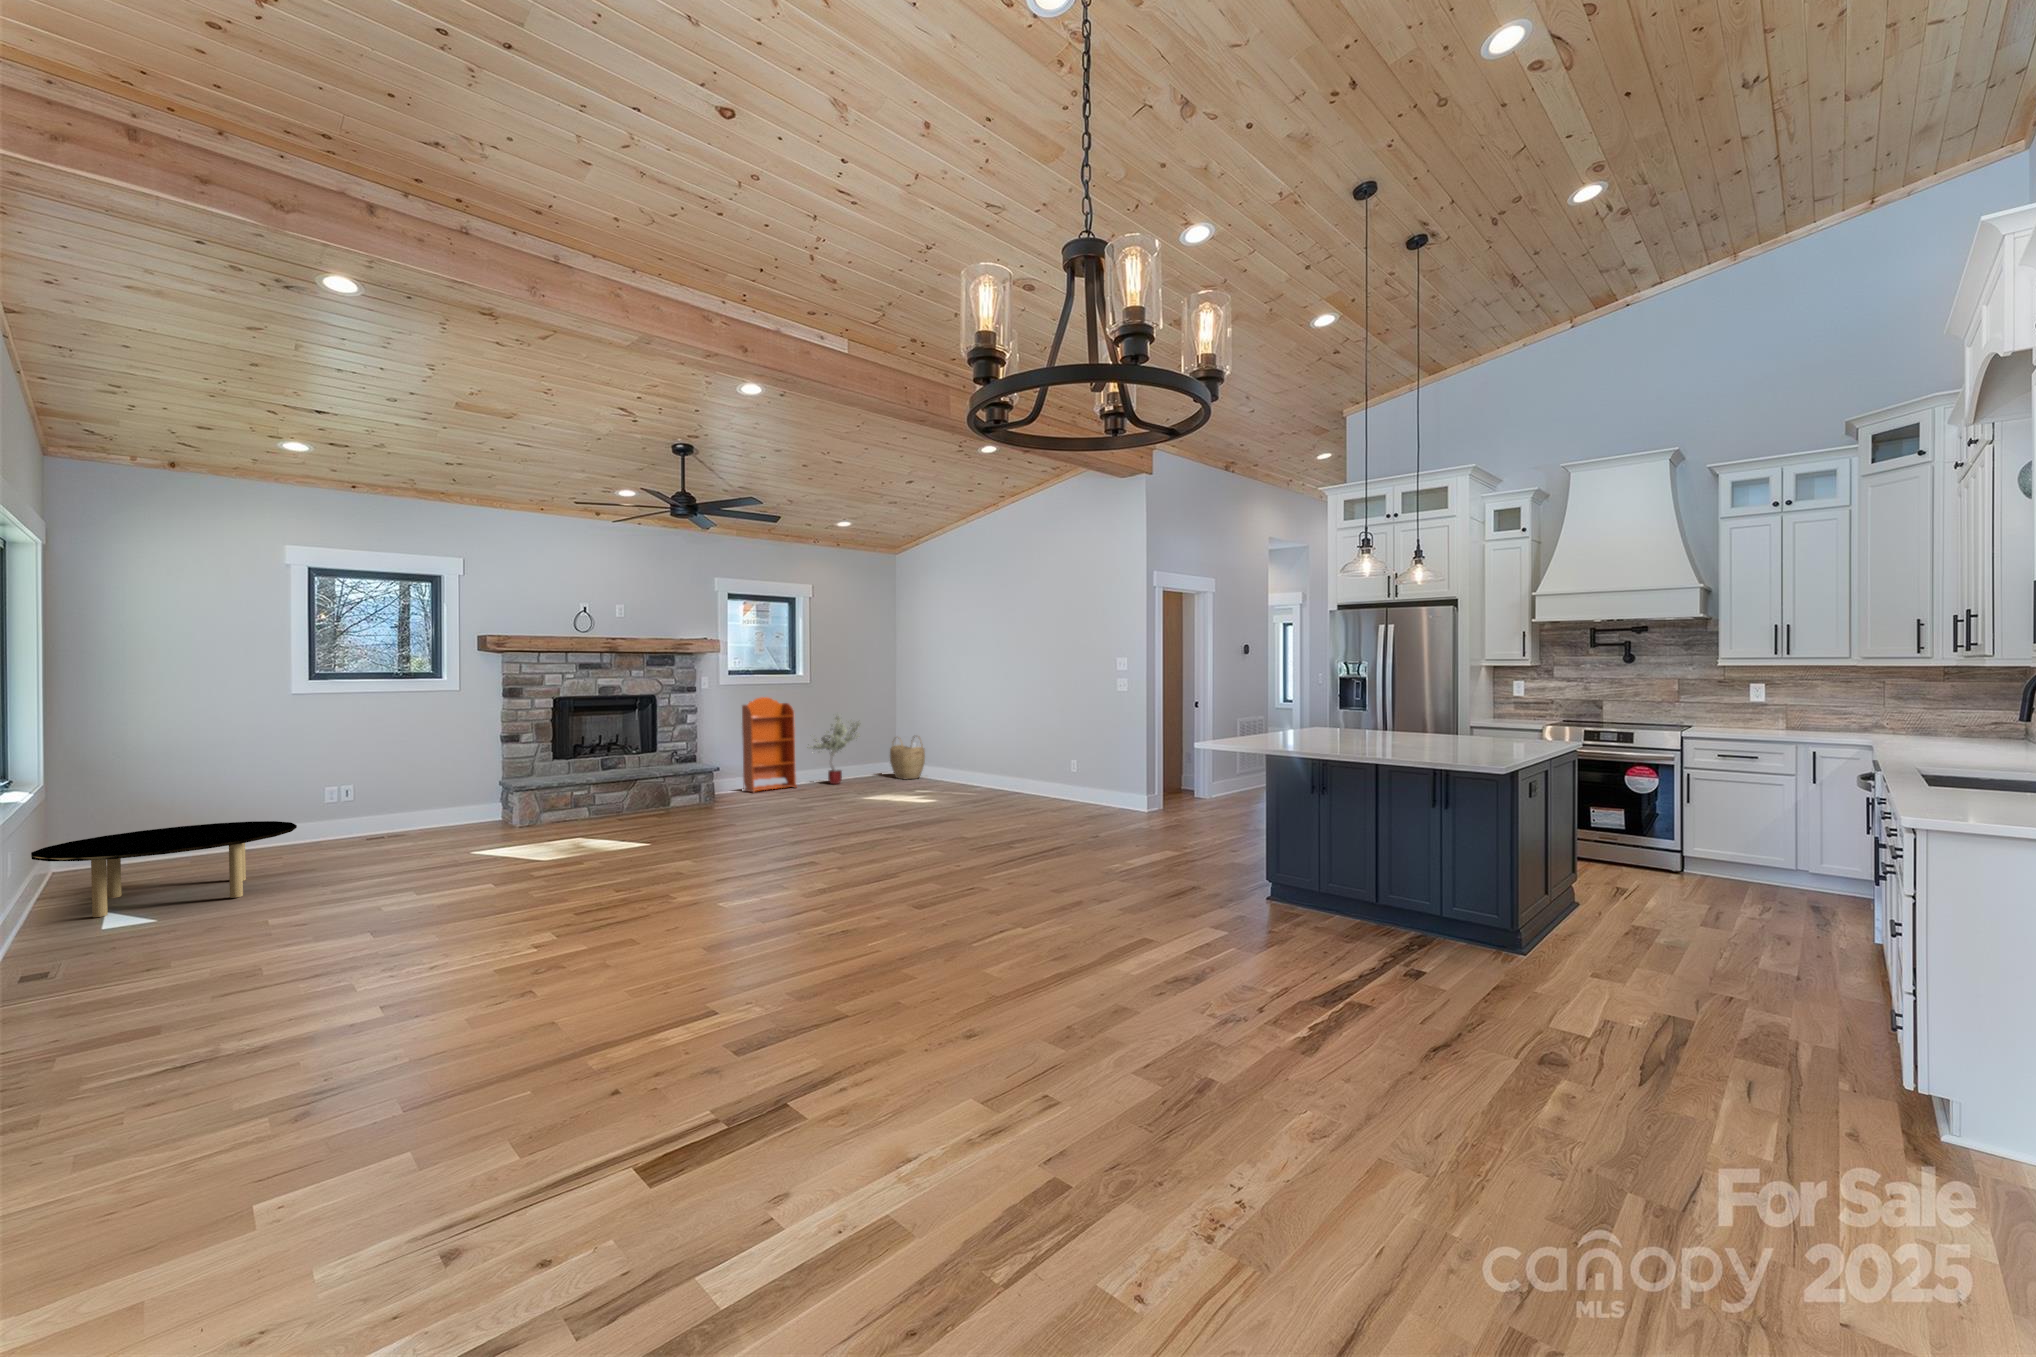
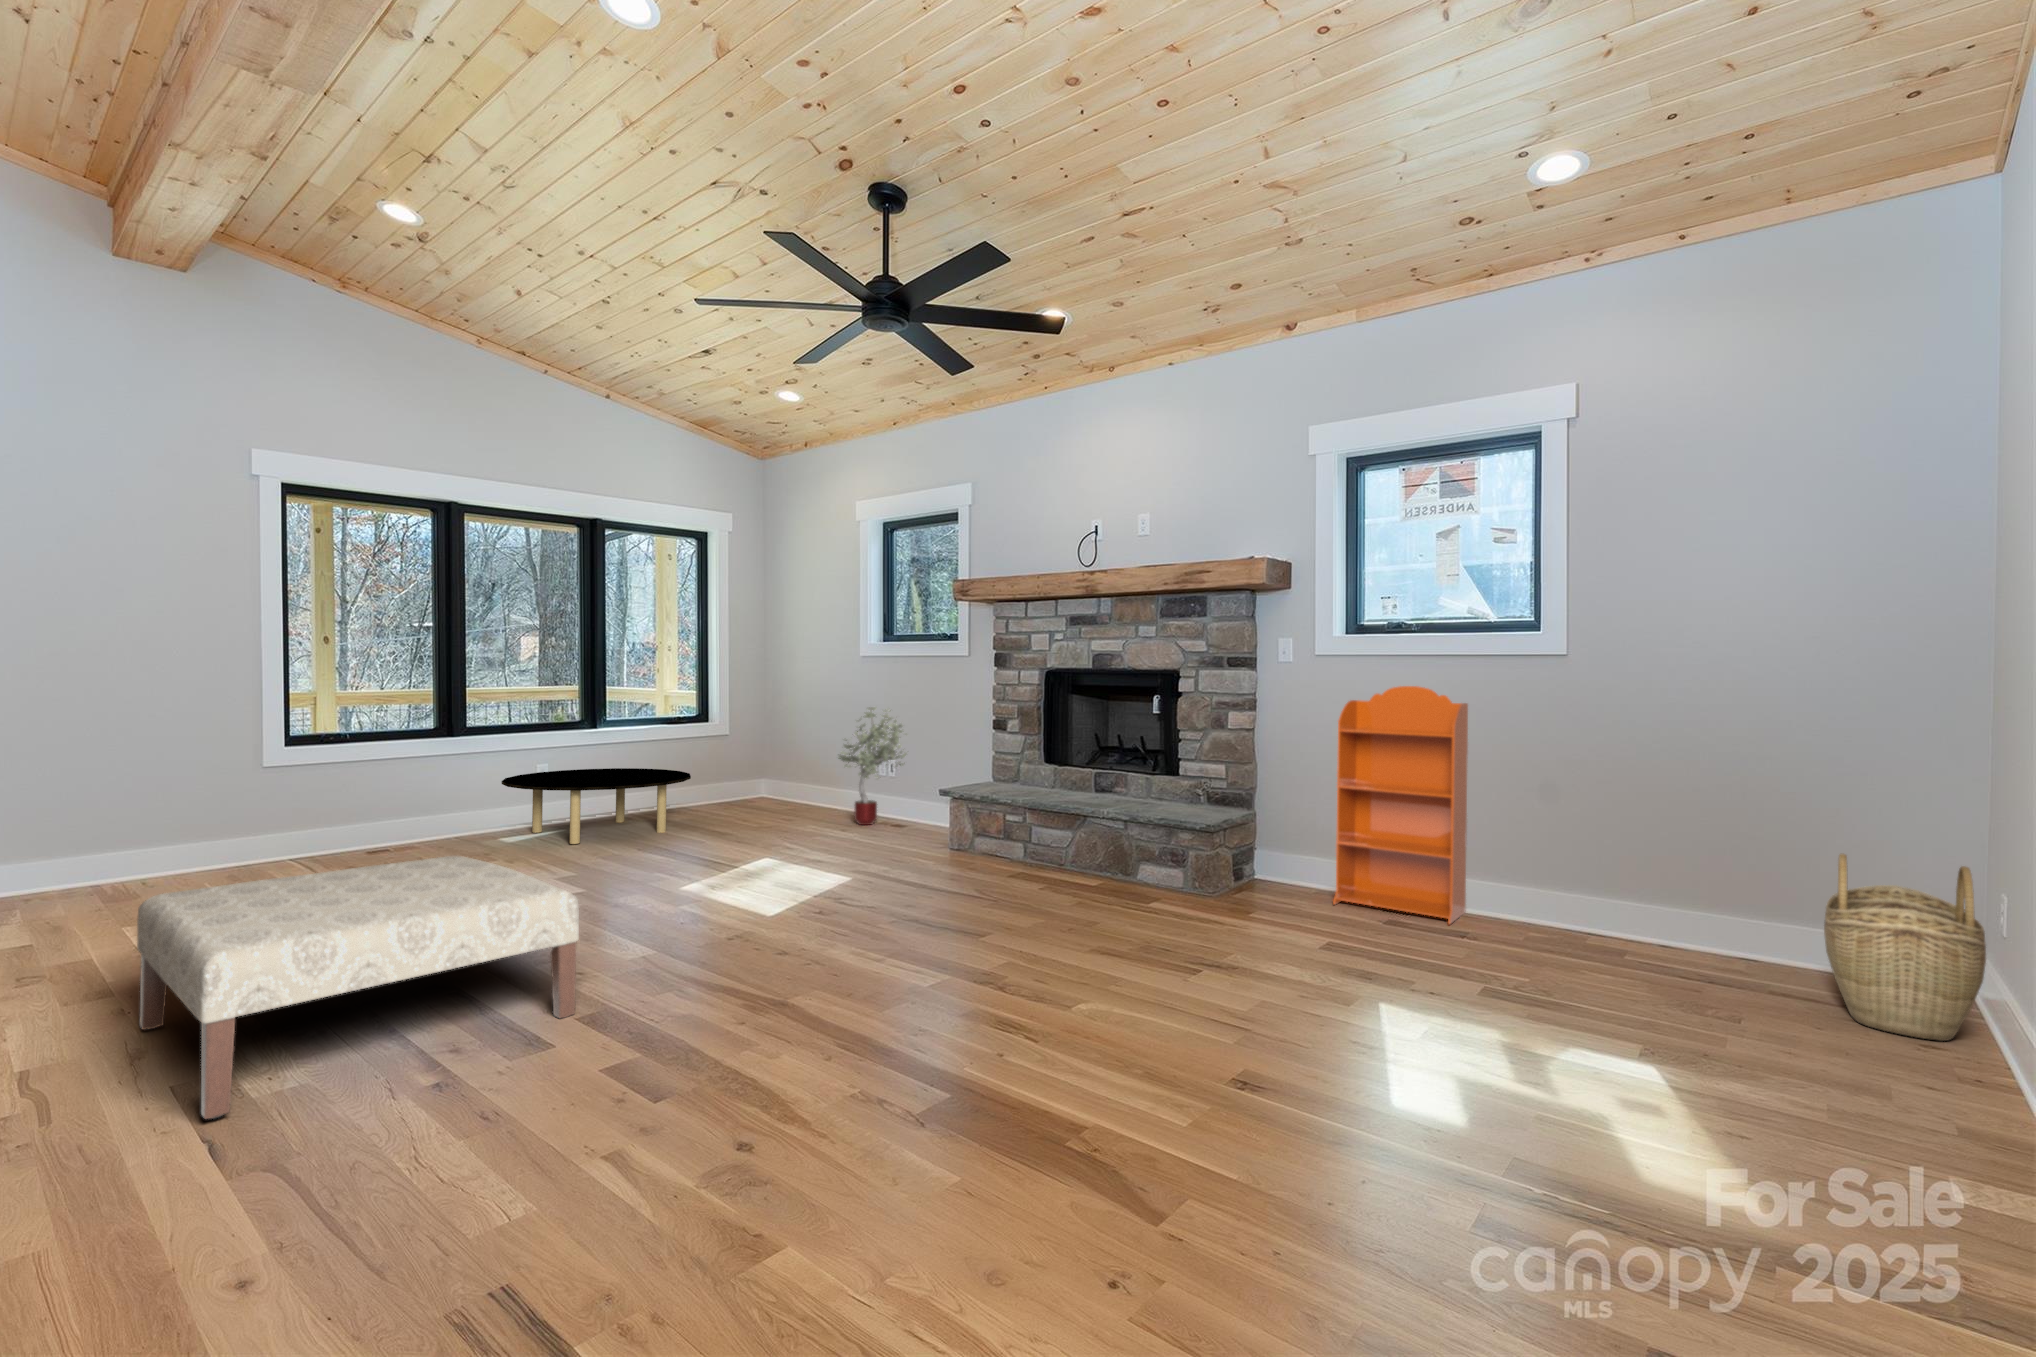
potted tree: present [807,715,860,784] -> present [838,707,907,825]
ottoman: none [611,805,808,910] -> present [137,856,579,1119]

